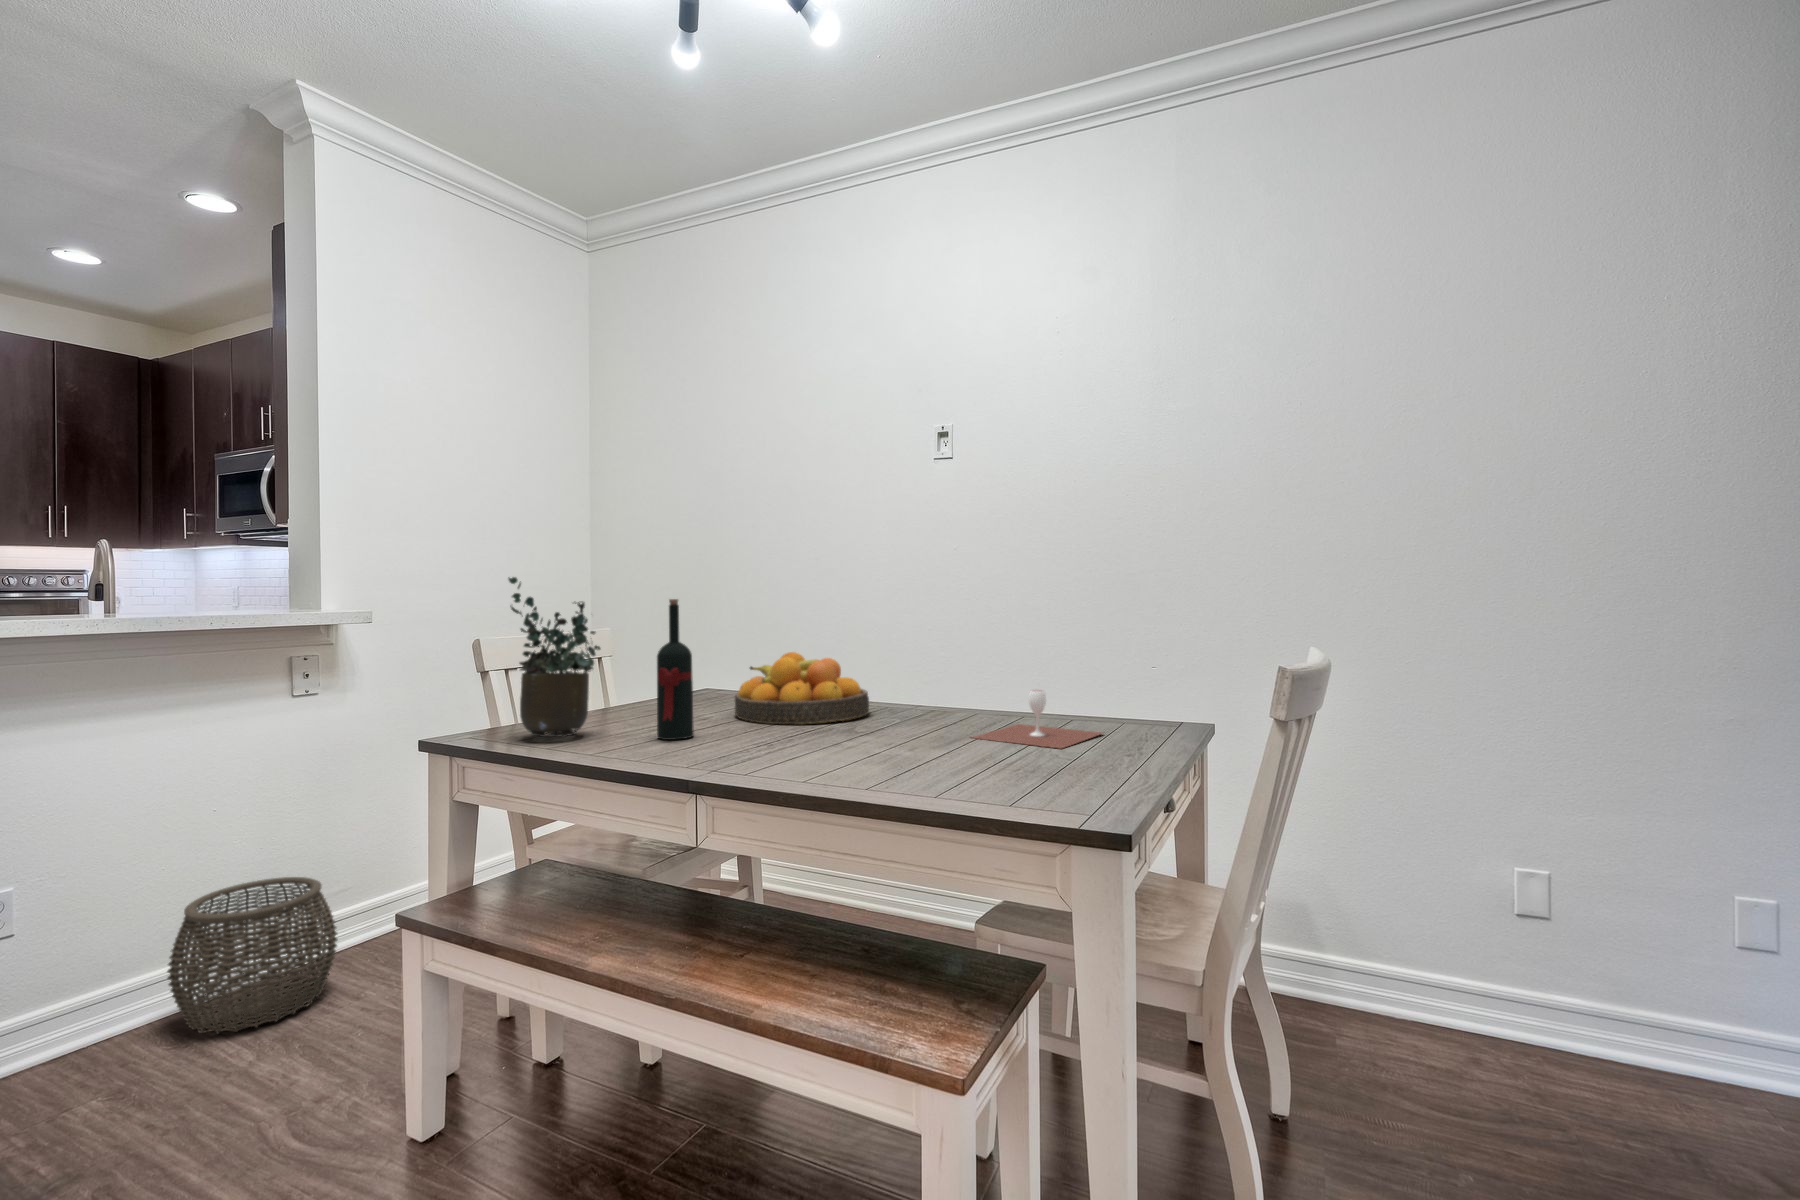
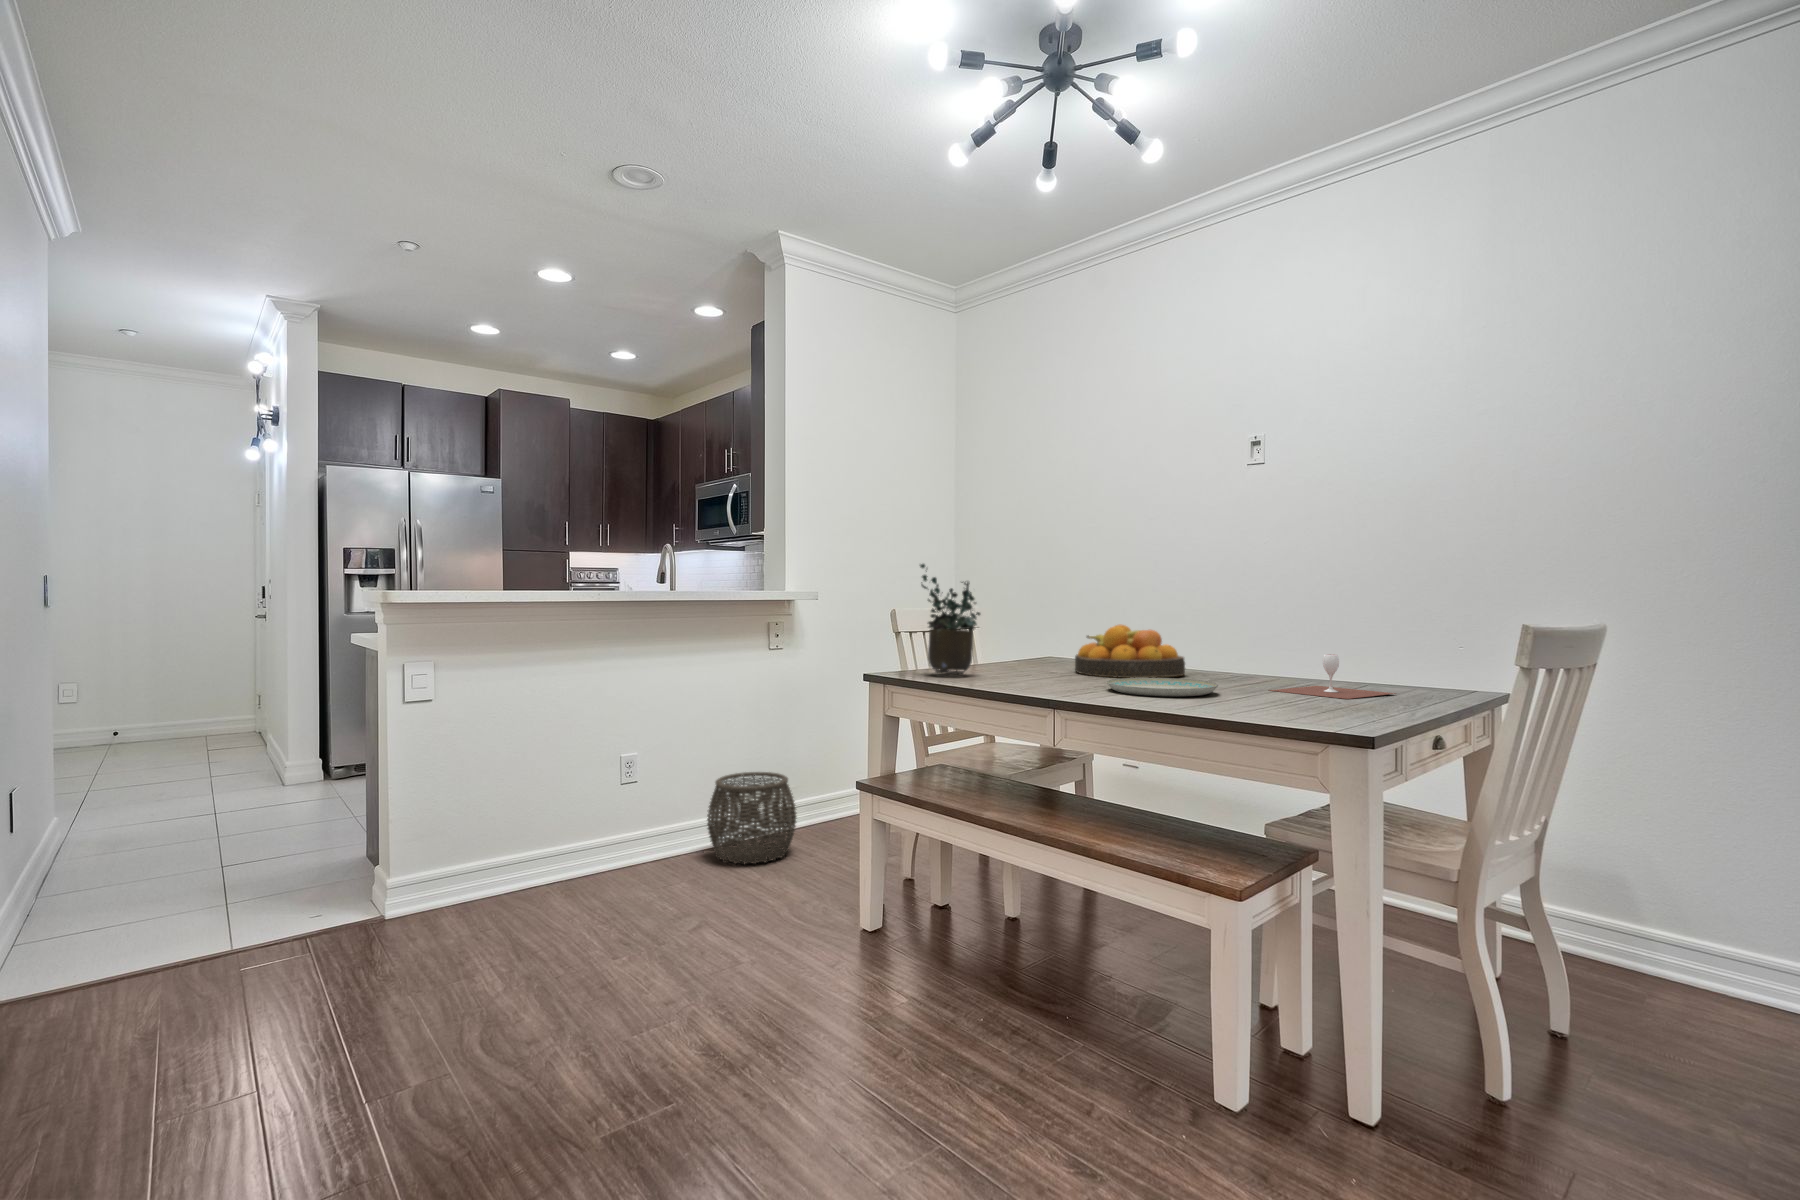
wine bottle: present [657,599,694,740] -> none [1021,578,1047,680]
plate: none [772,730,916,765] -> present [1106,678,1218,697]

